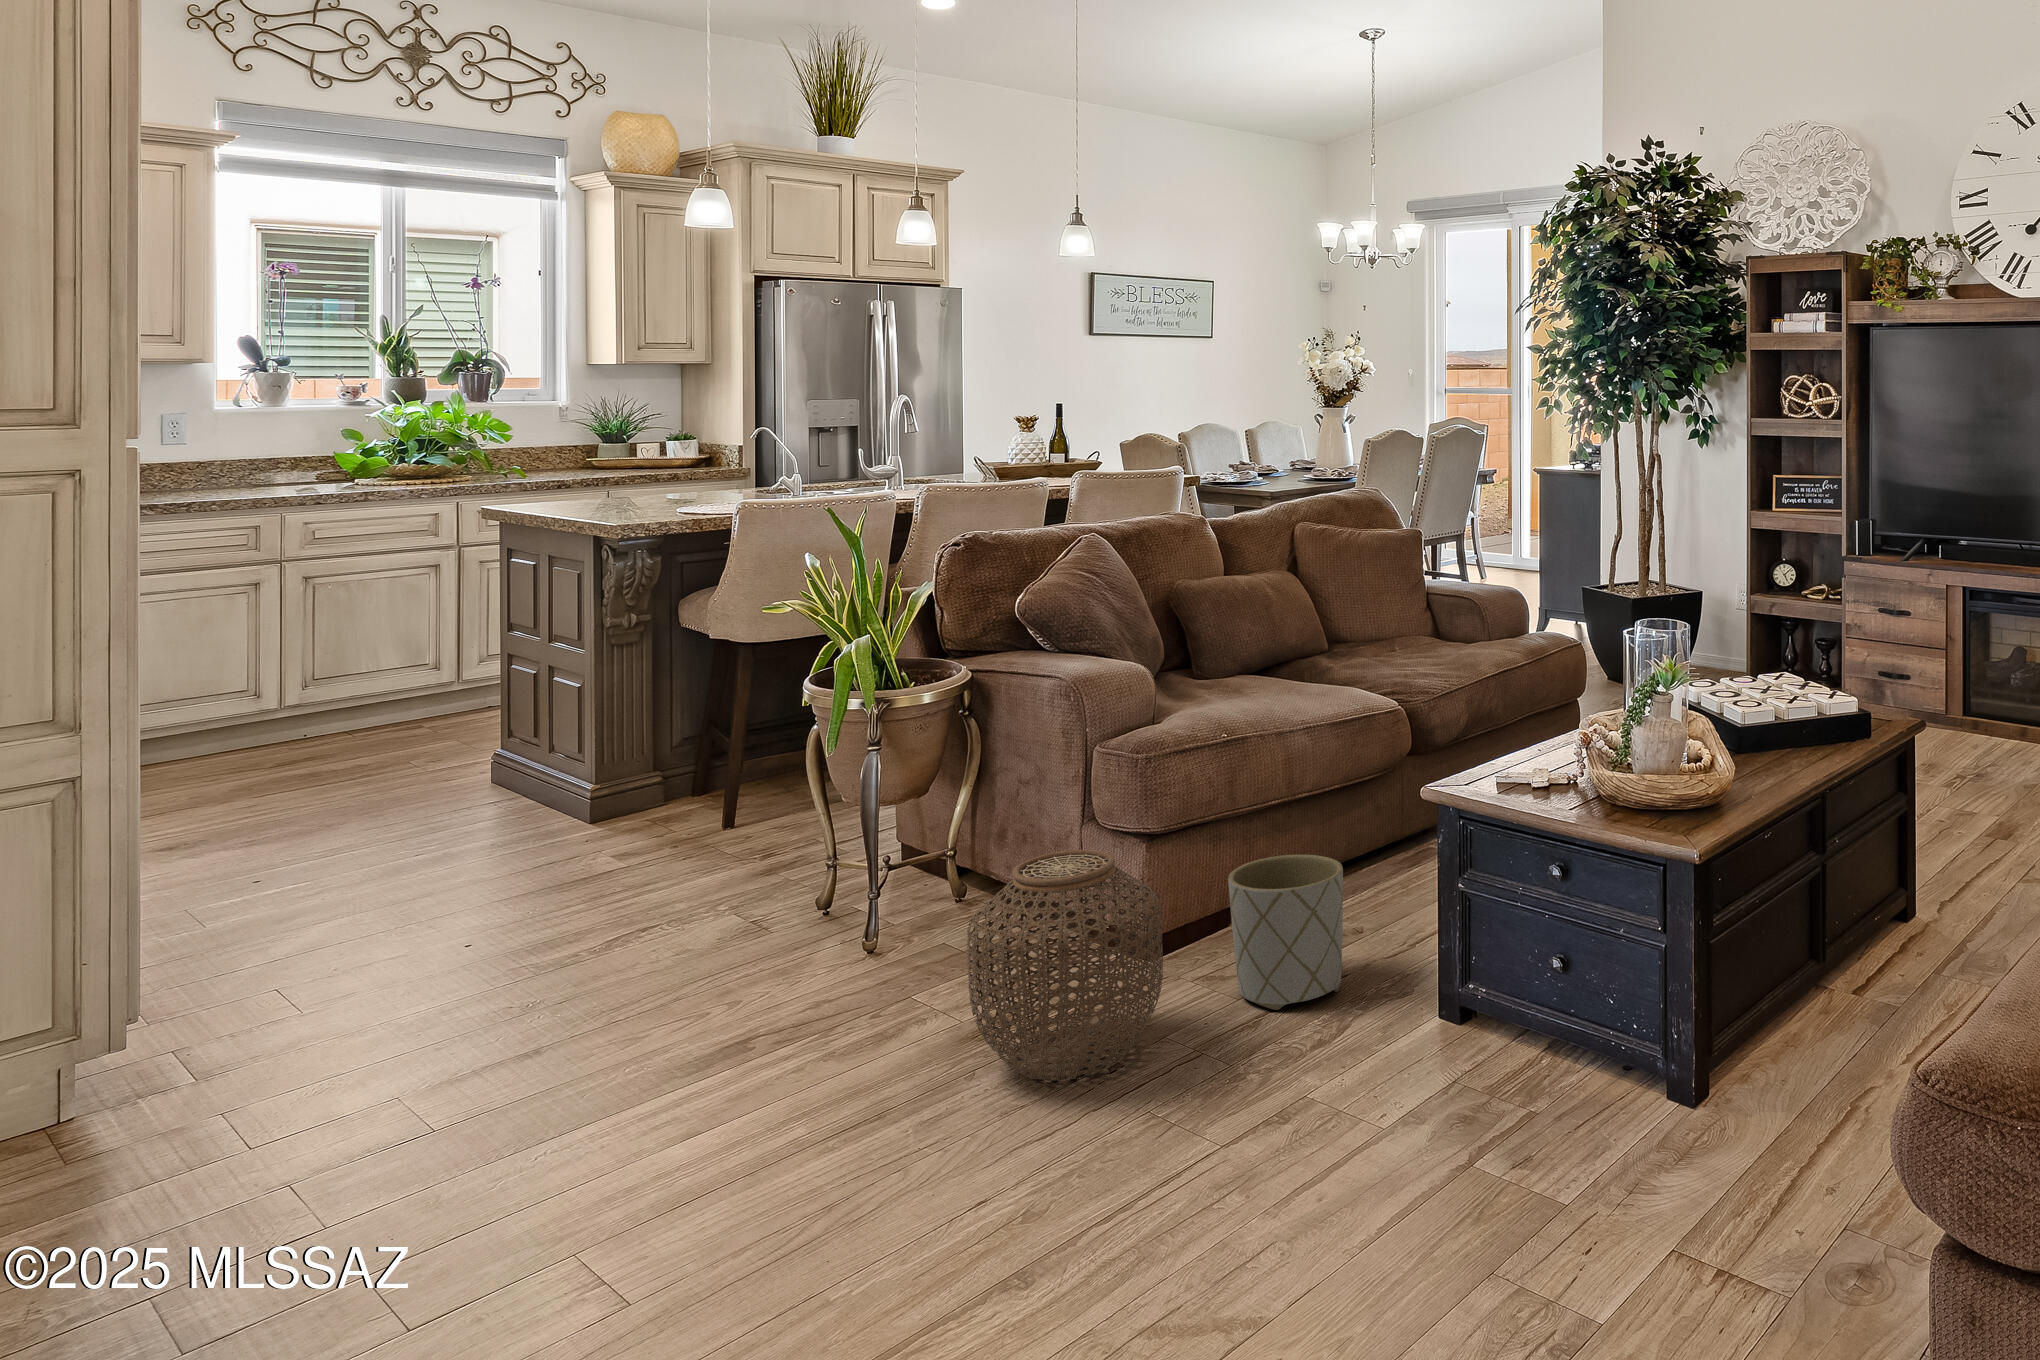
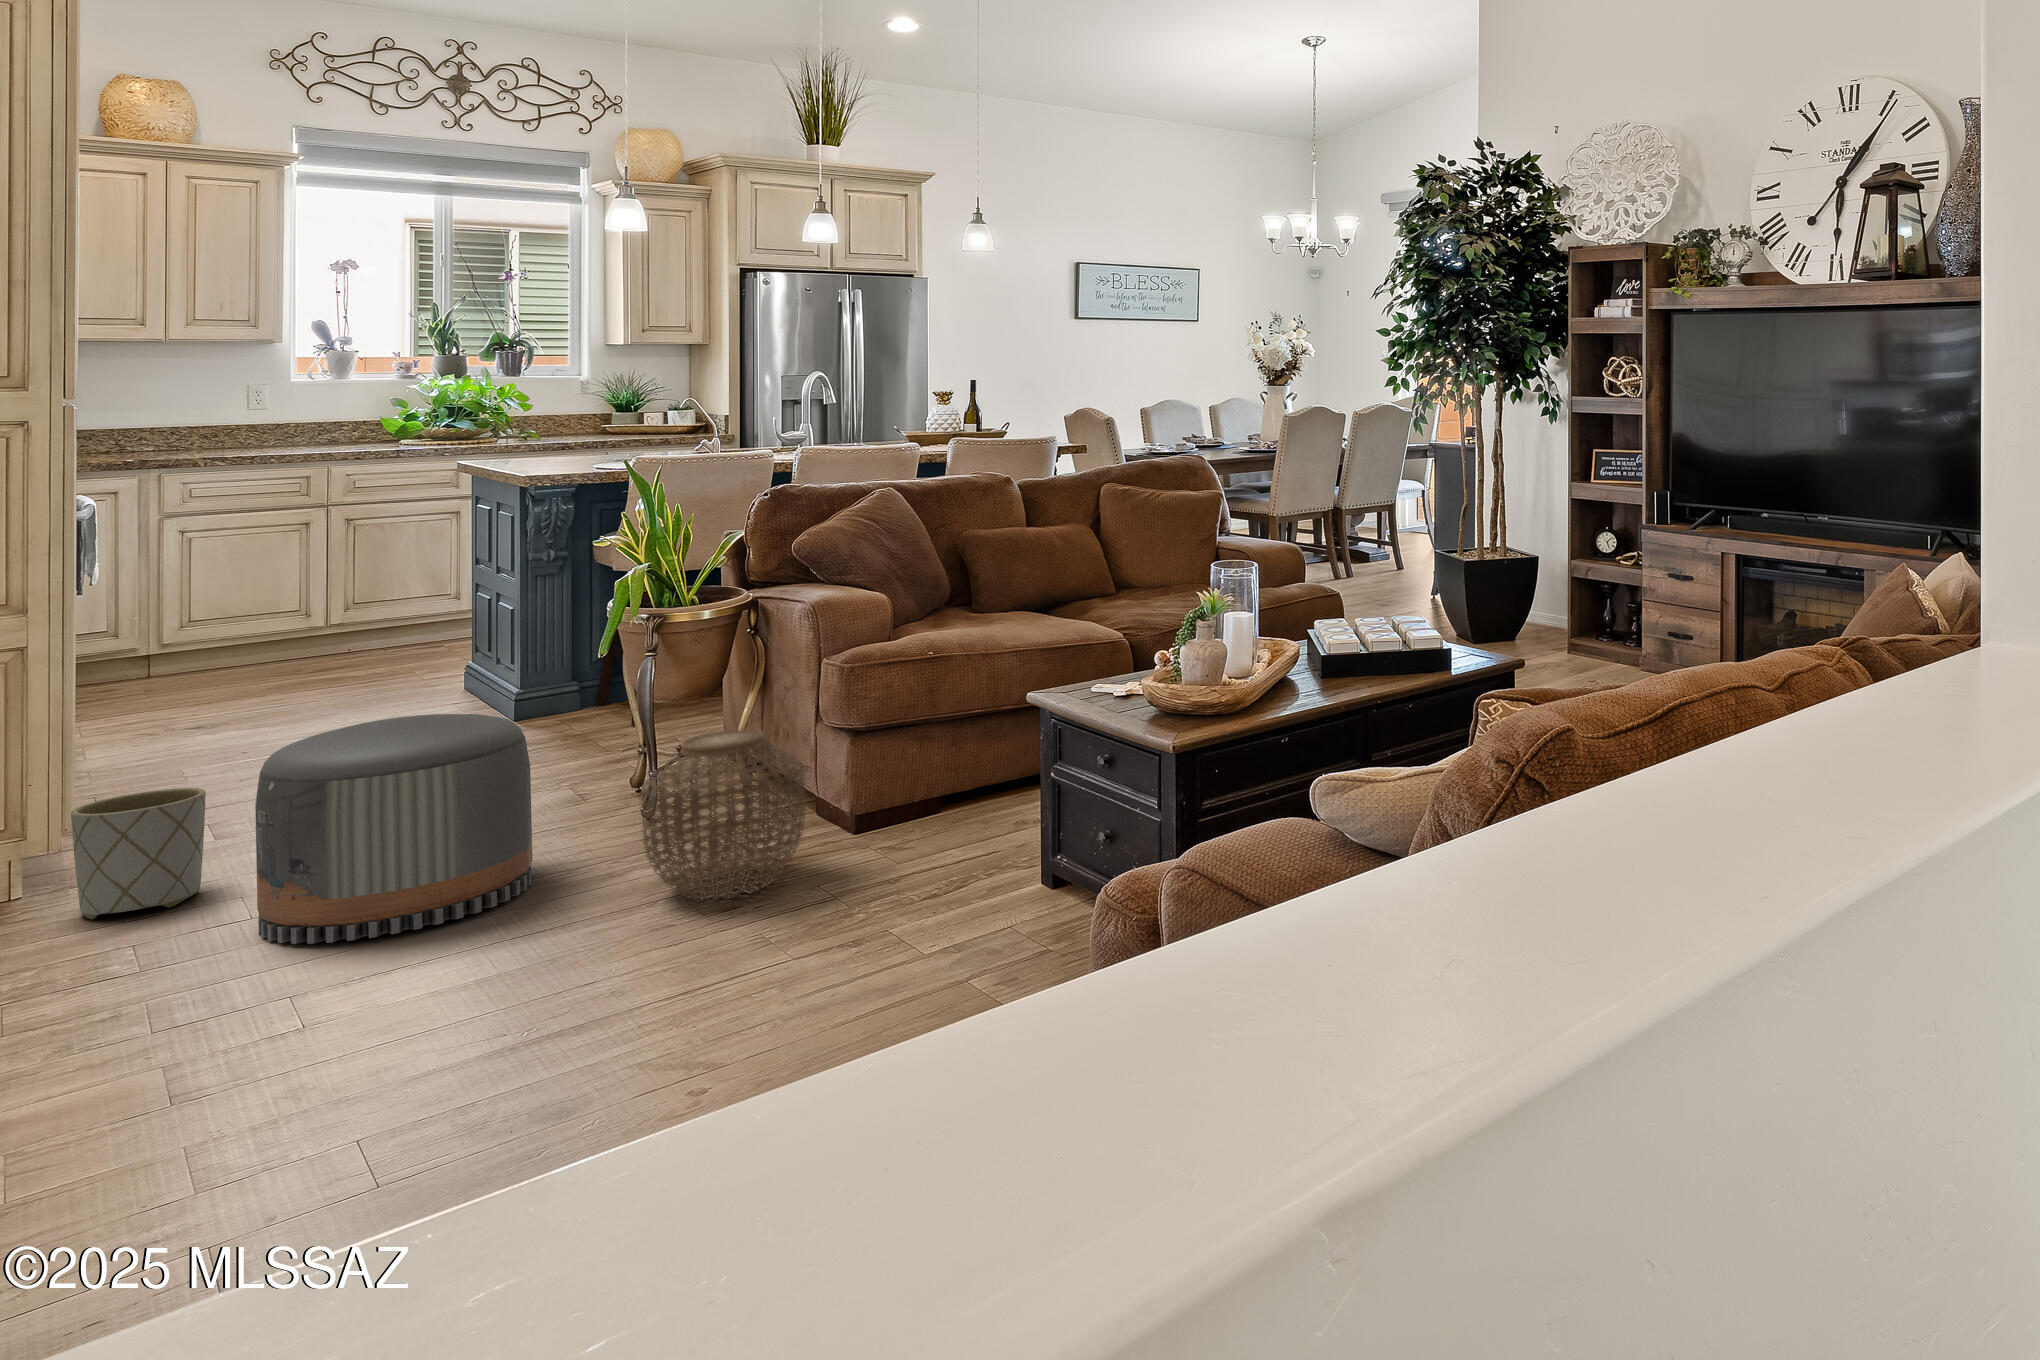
pouf: none [451,846,801,1188] -> present [255,714,533,944]
planter: present [1228,855,1343,1010] -> present [71,788,206,919]

